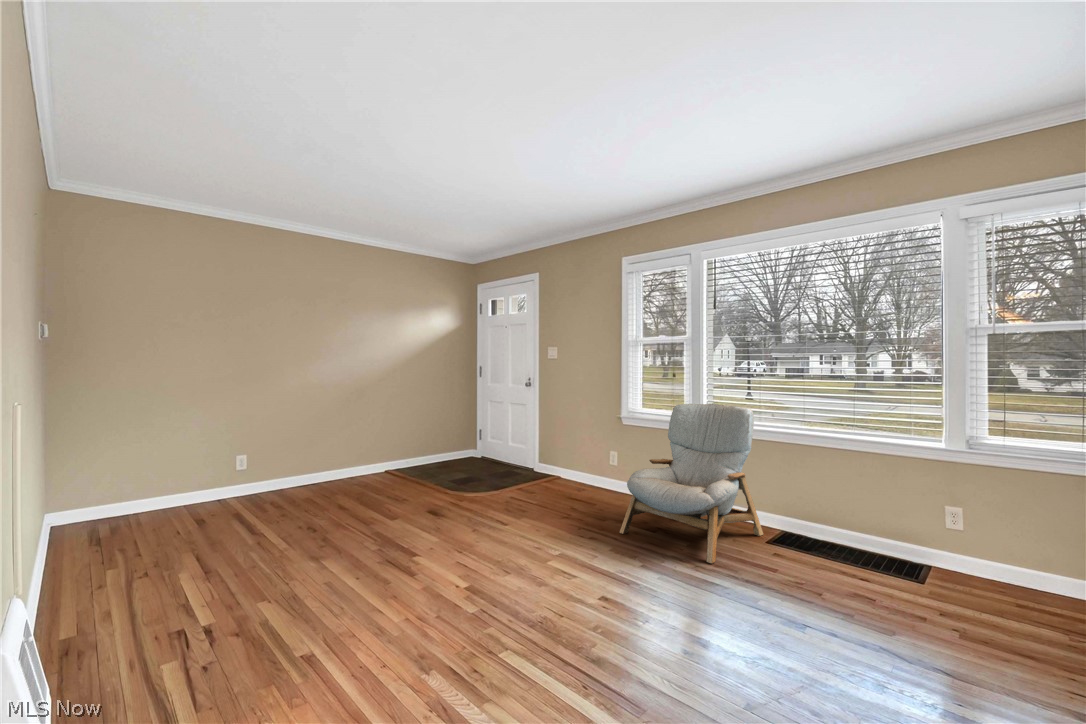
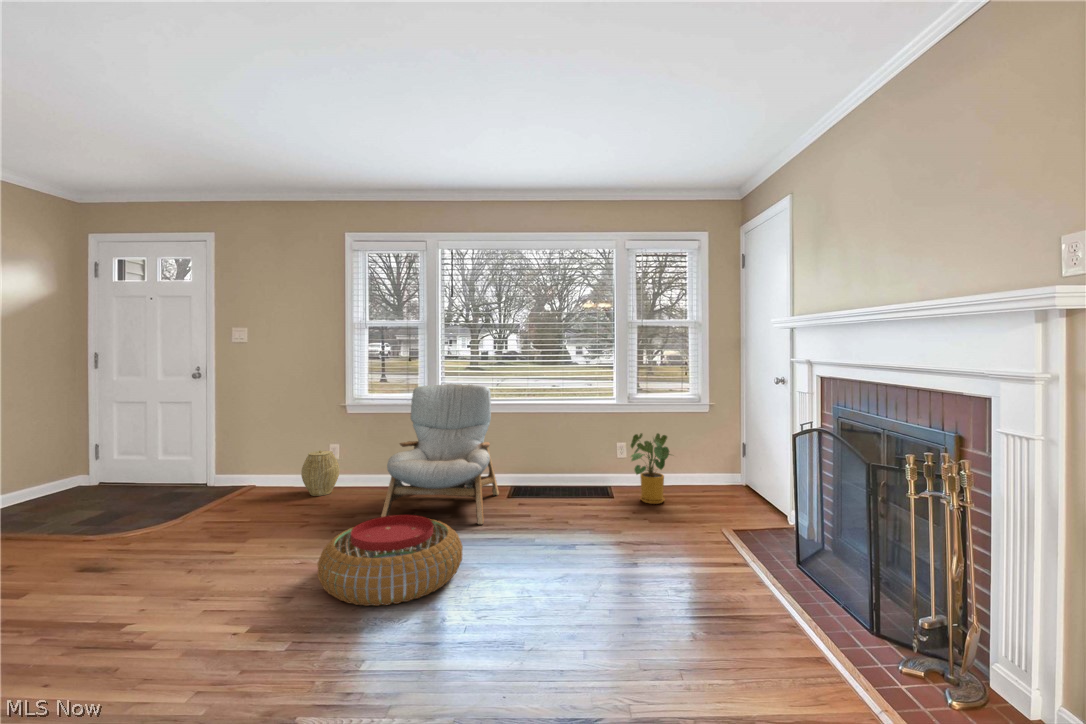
woven basket: none [584,455,615,495] -> present [301,450,340,496]
house plant: none [947,499,1052,616] -> present [631,433,671,504]
pouf: none [522,527,652,615] -> present [318,515,463,606]

